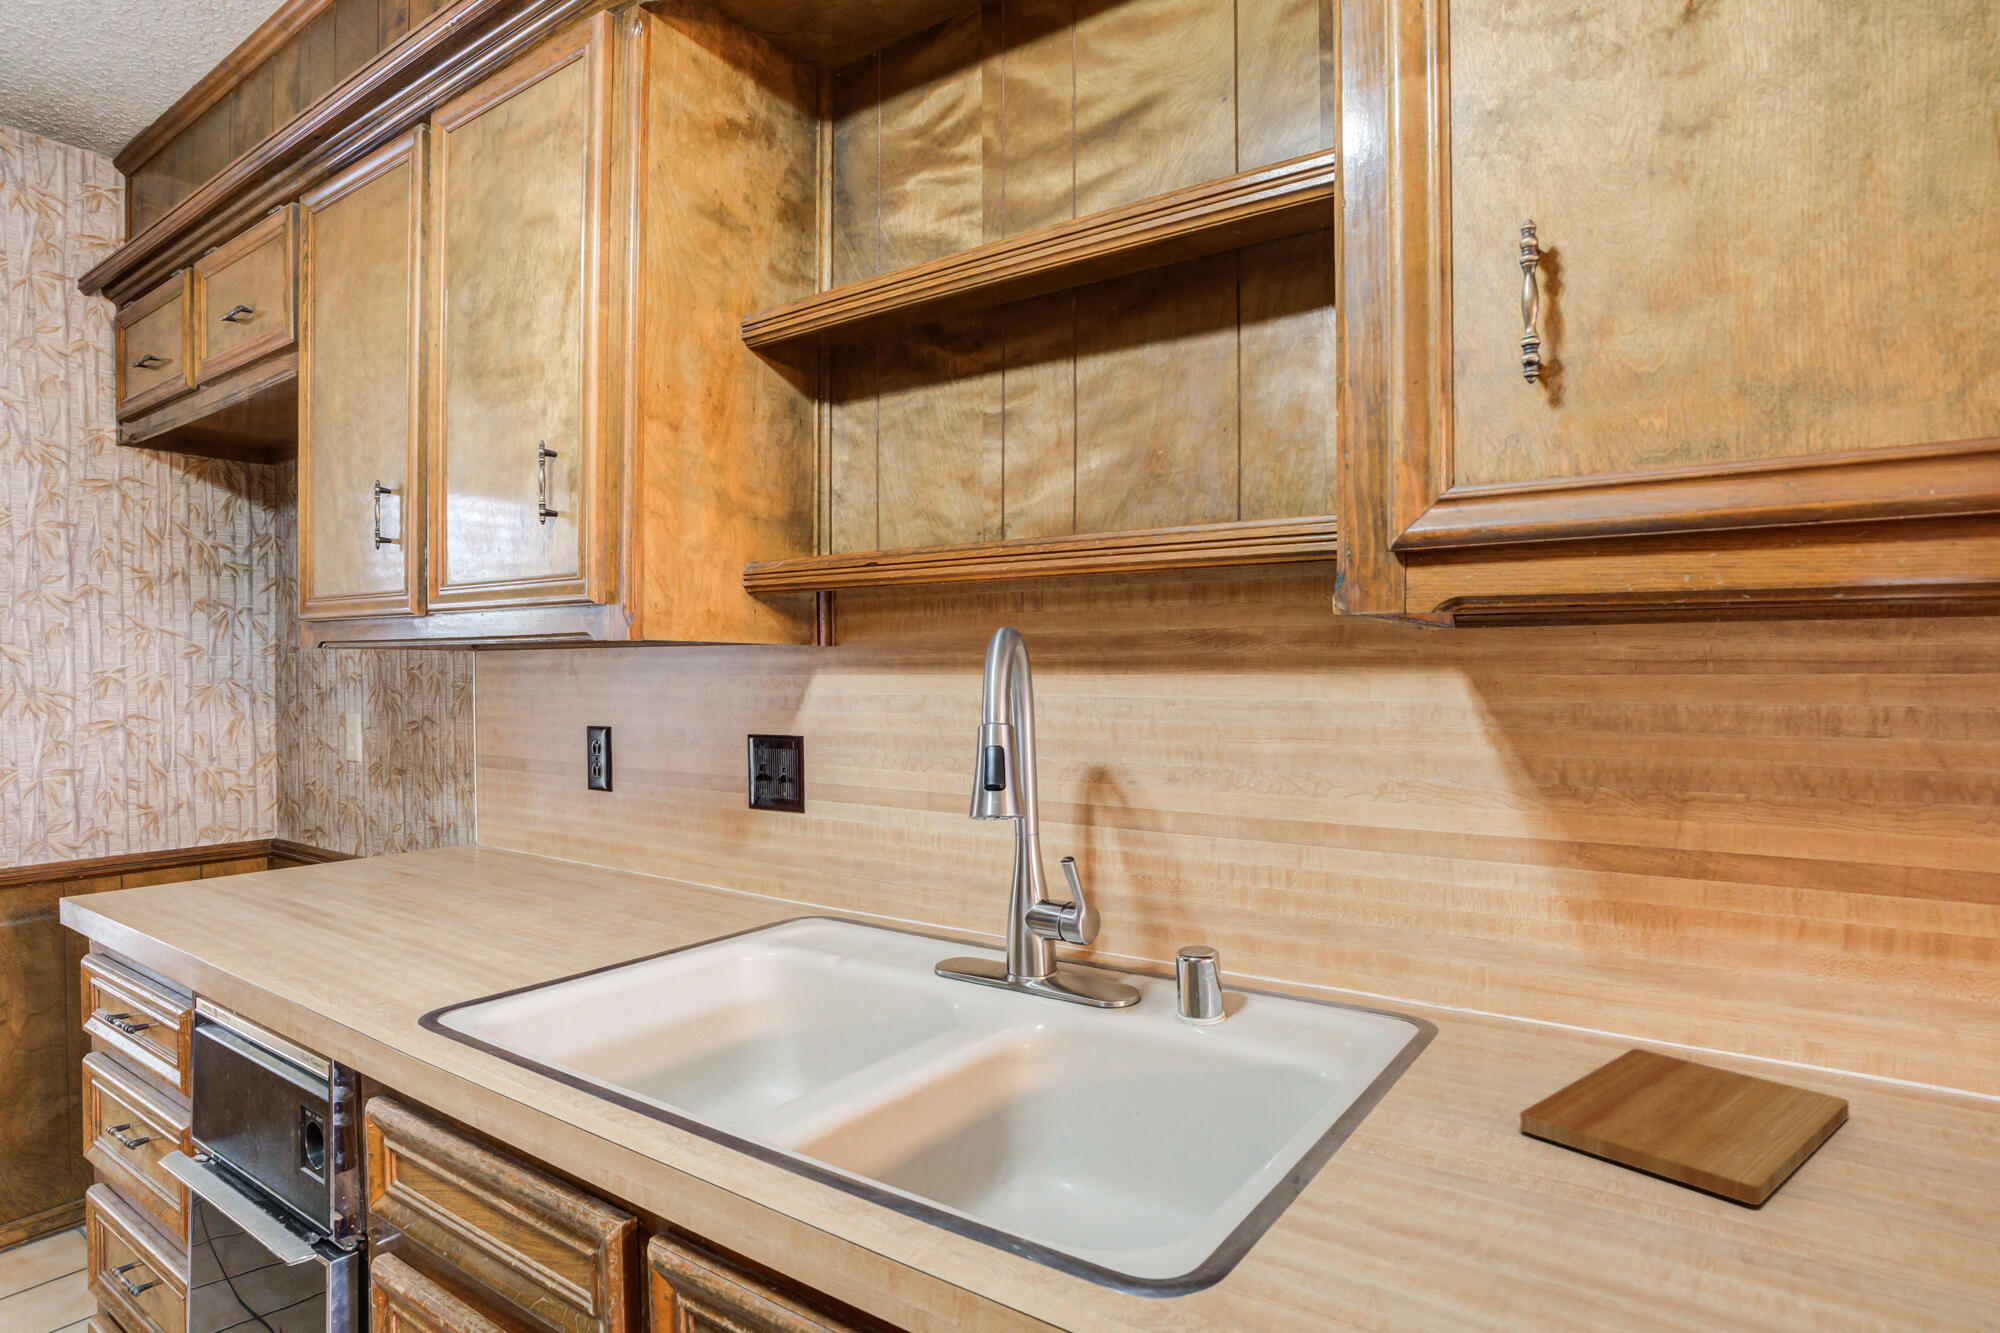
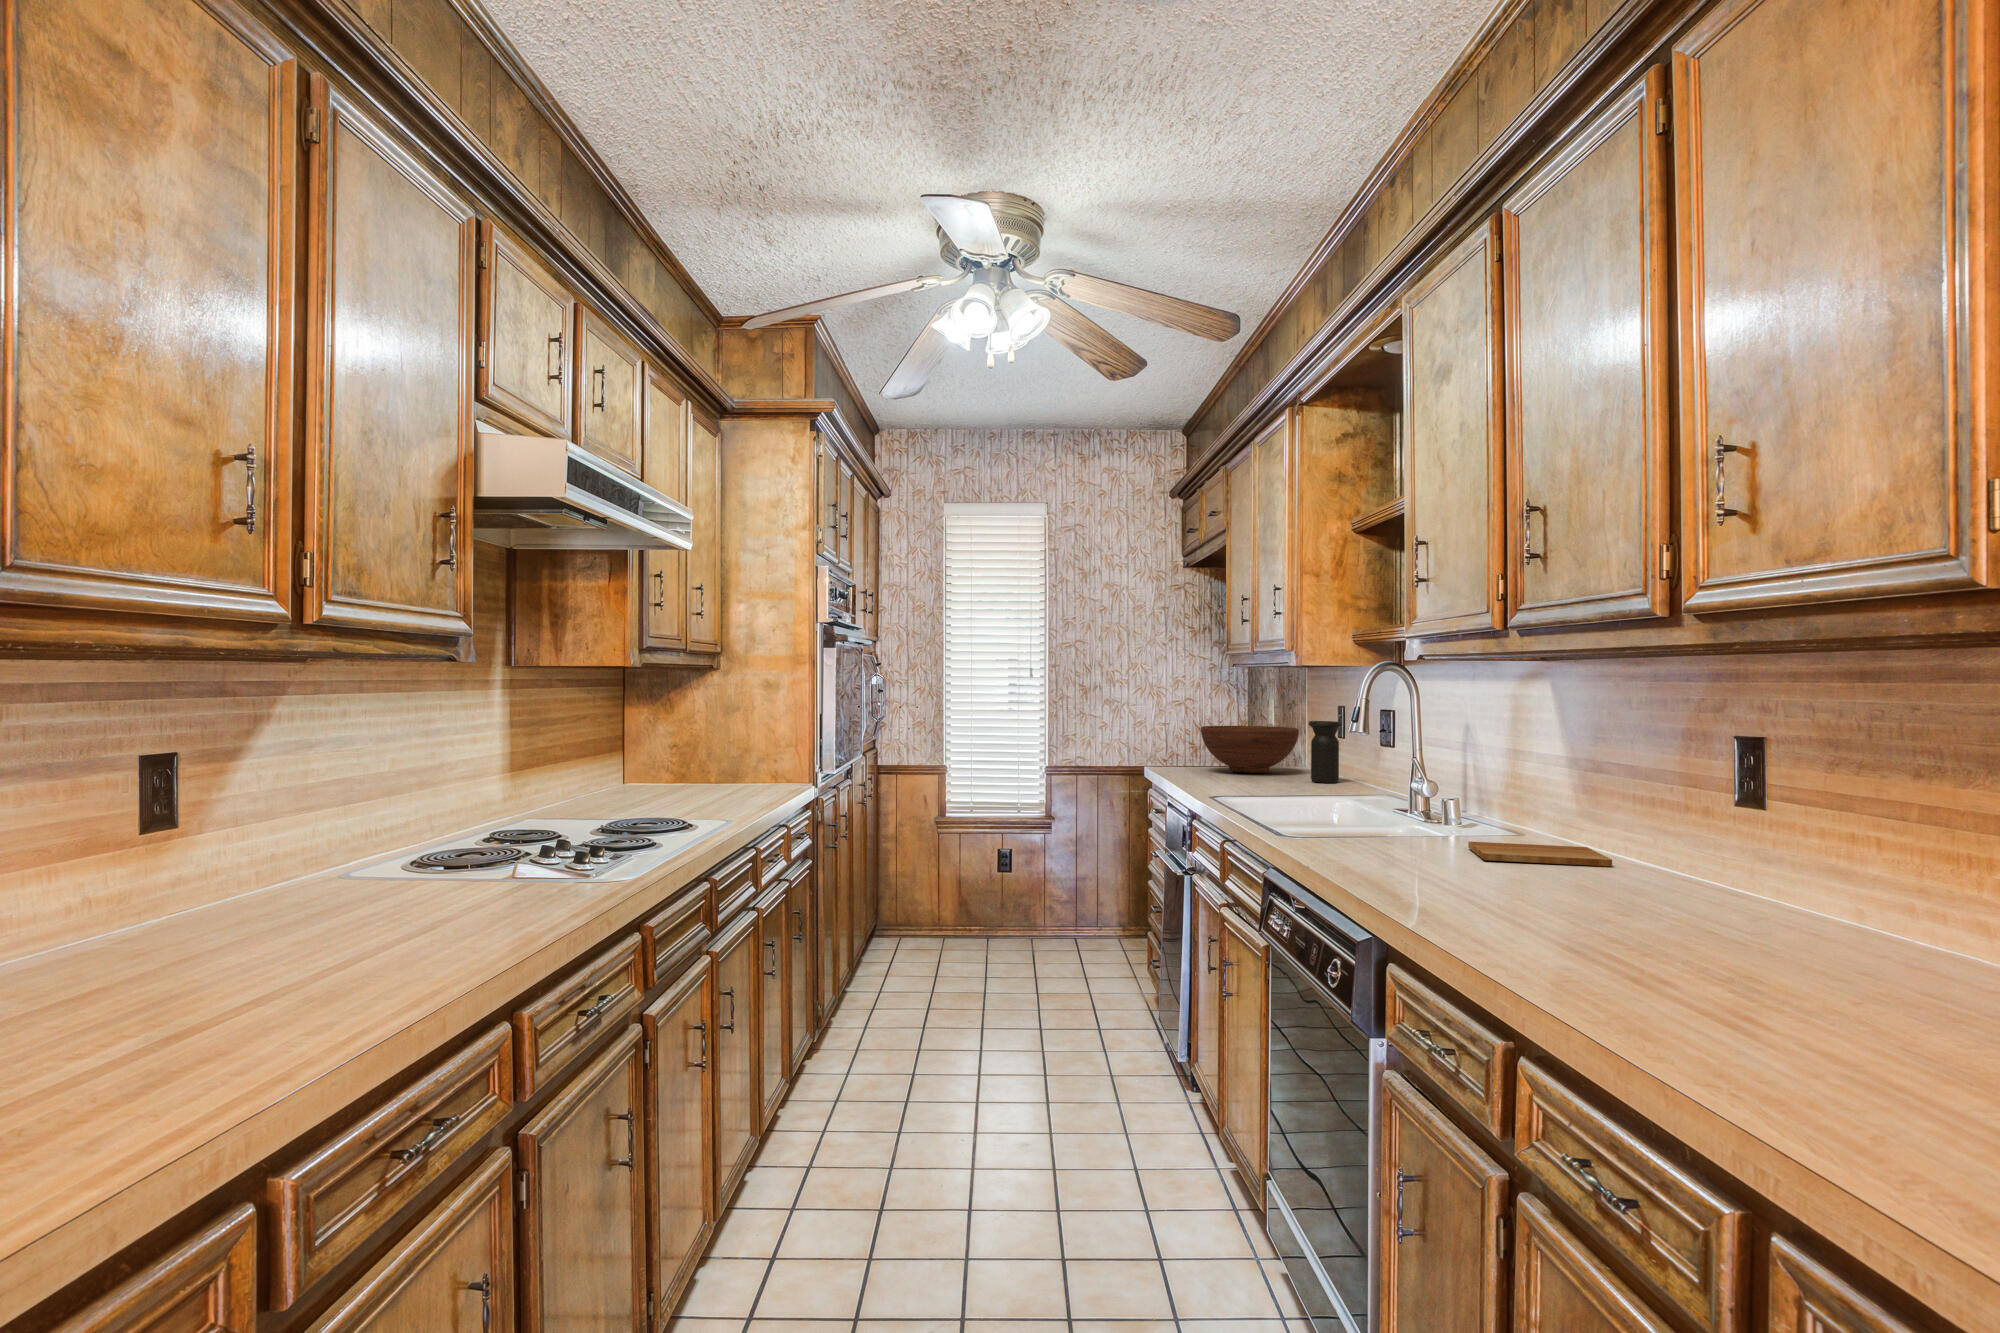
vase: none [576,760,648,895] -> present [1309,721,1342,783]
fruit bowl: none [266,774,513,889] -> present [1201,726,1299,773]

